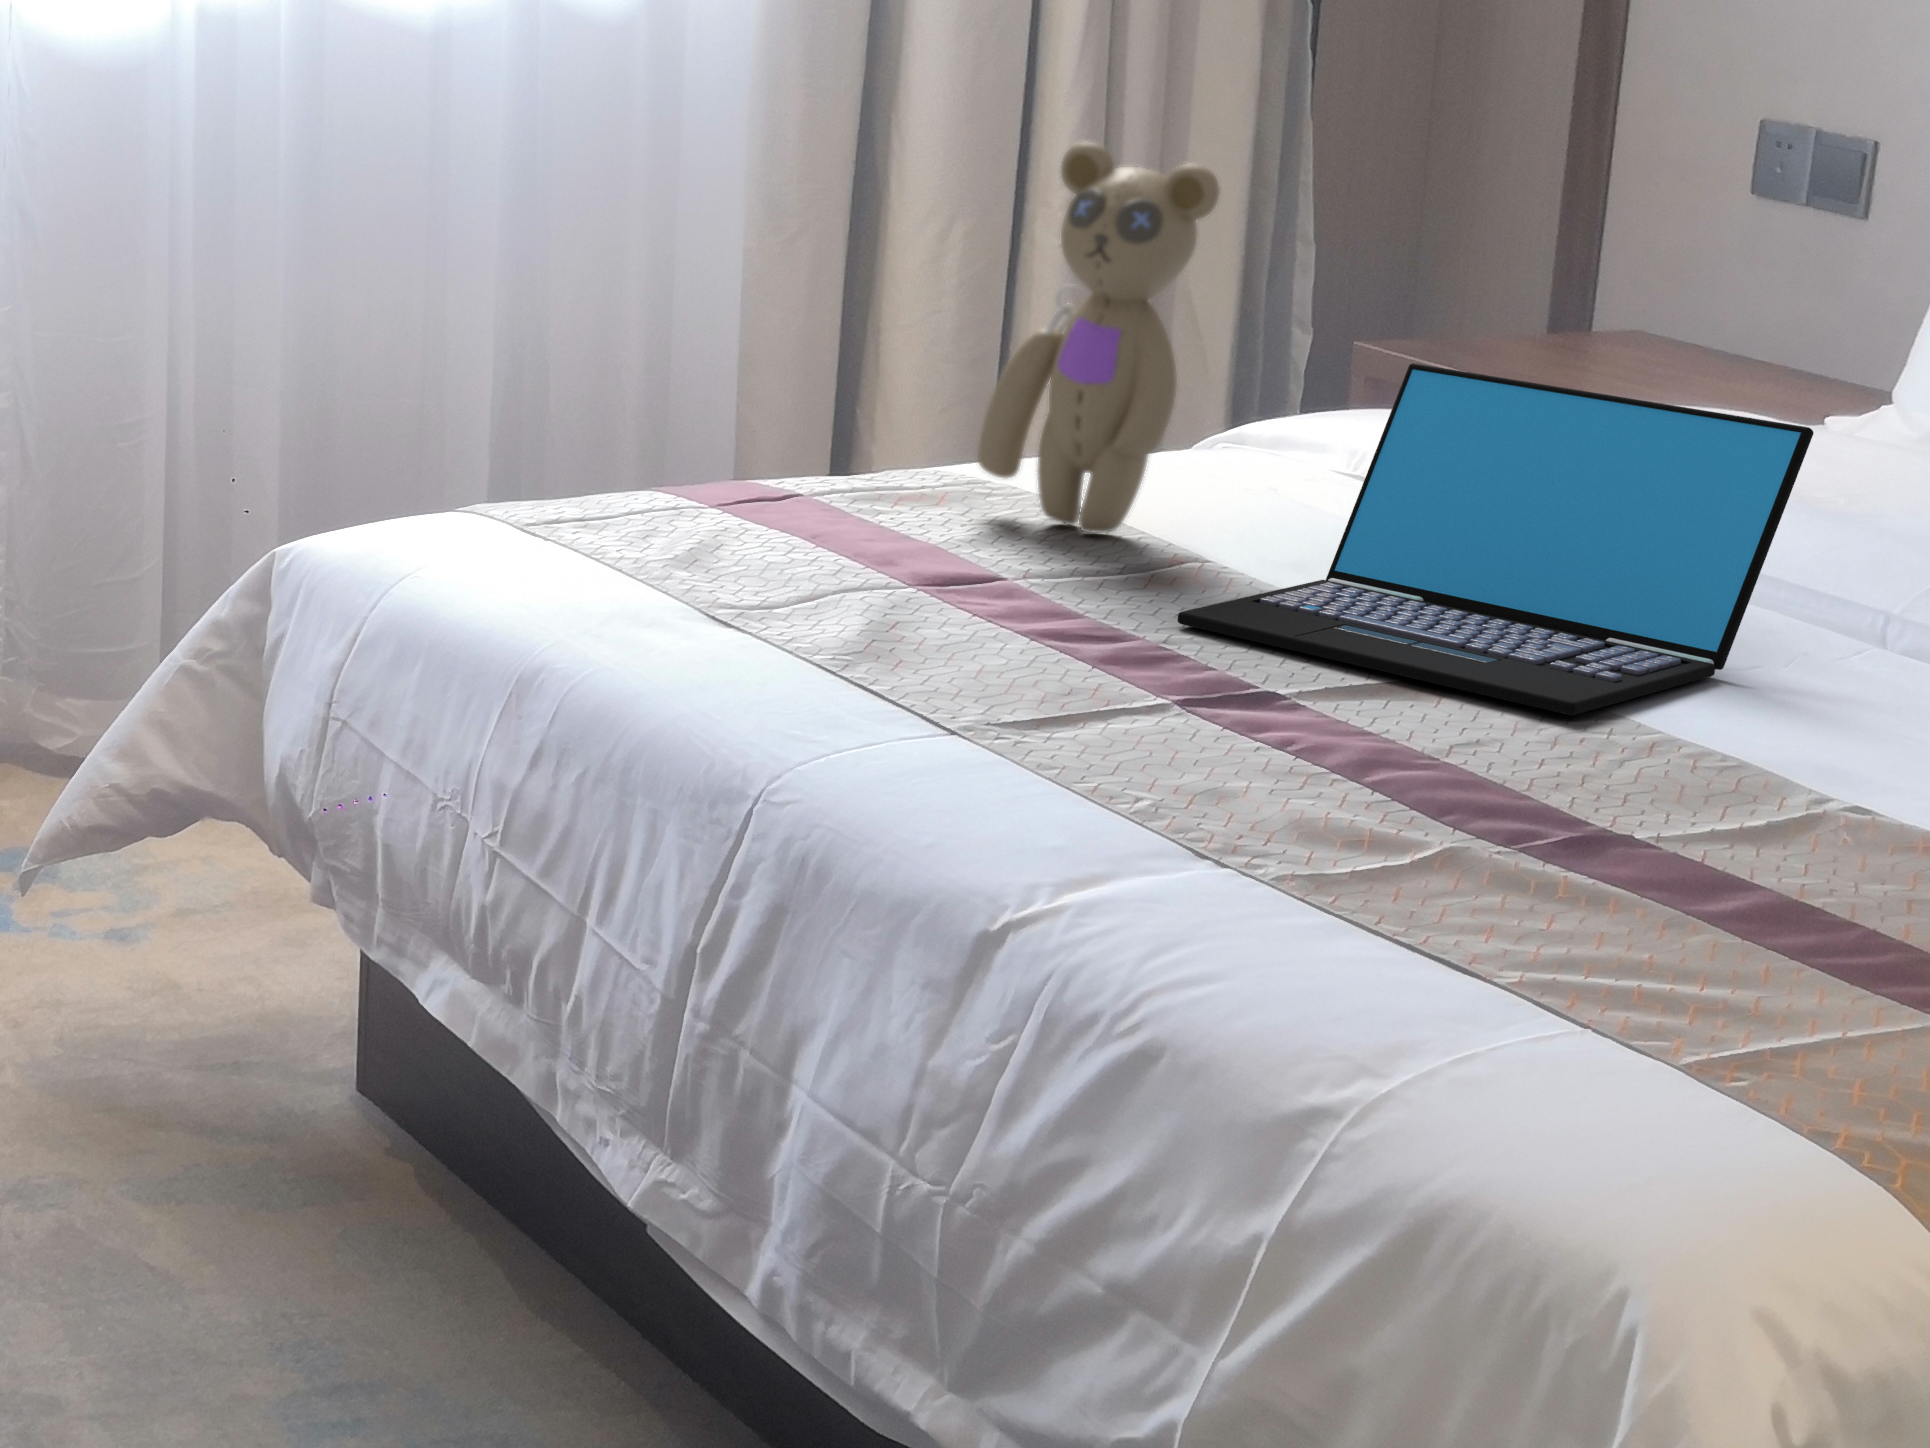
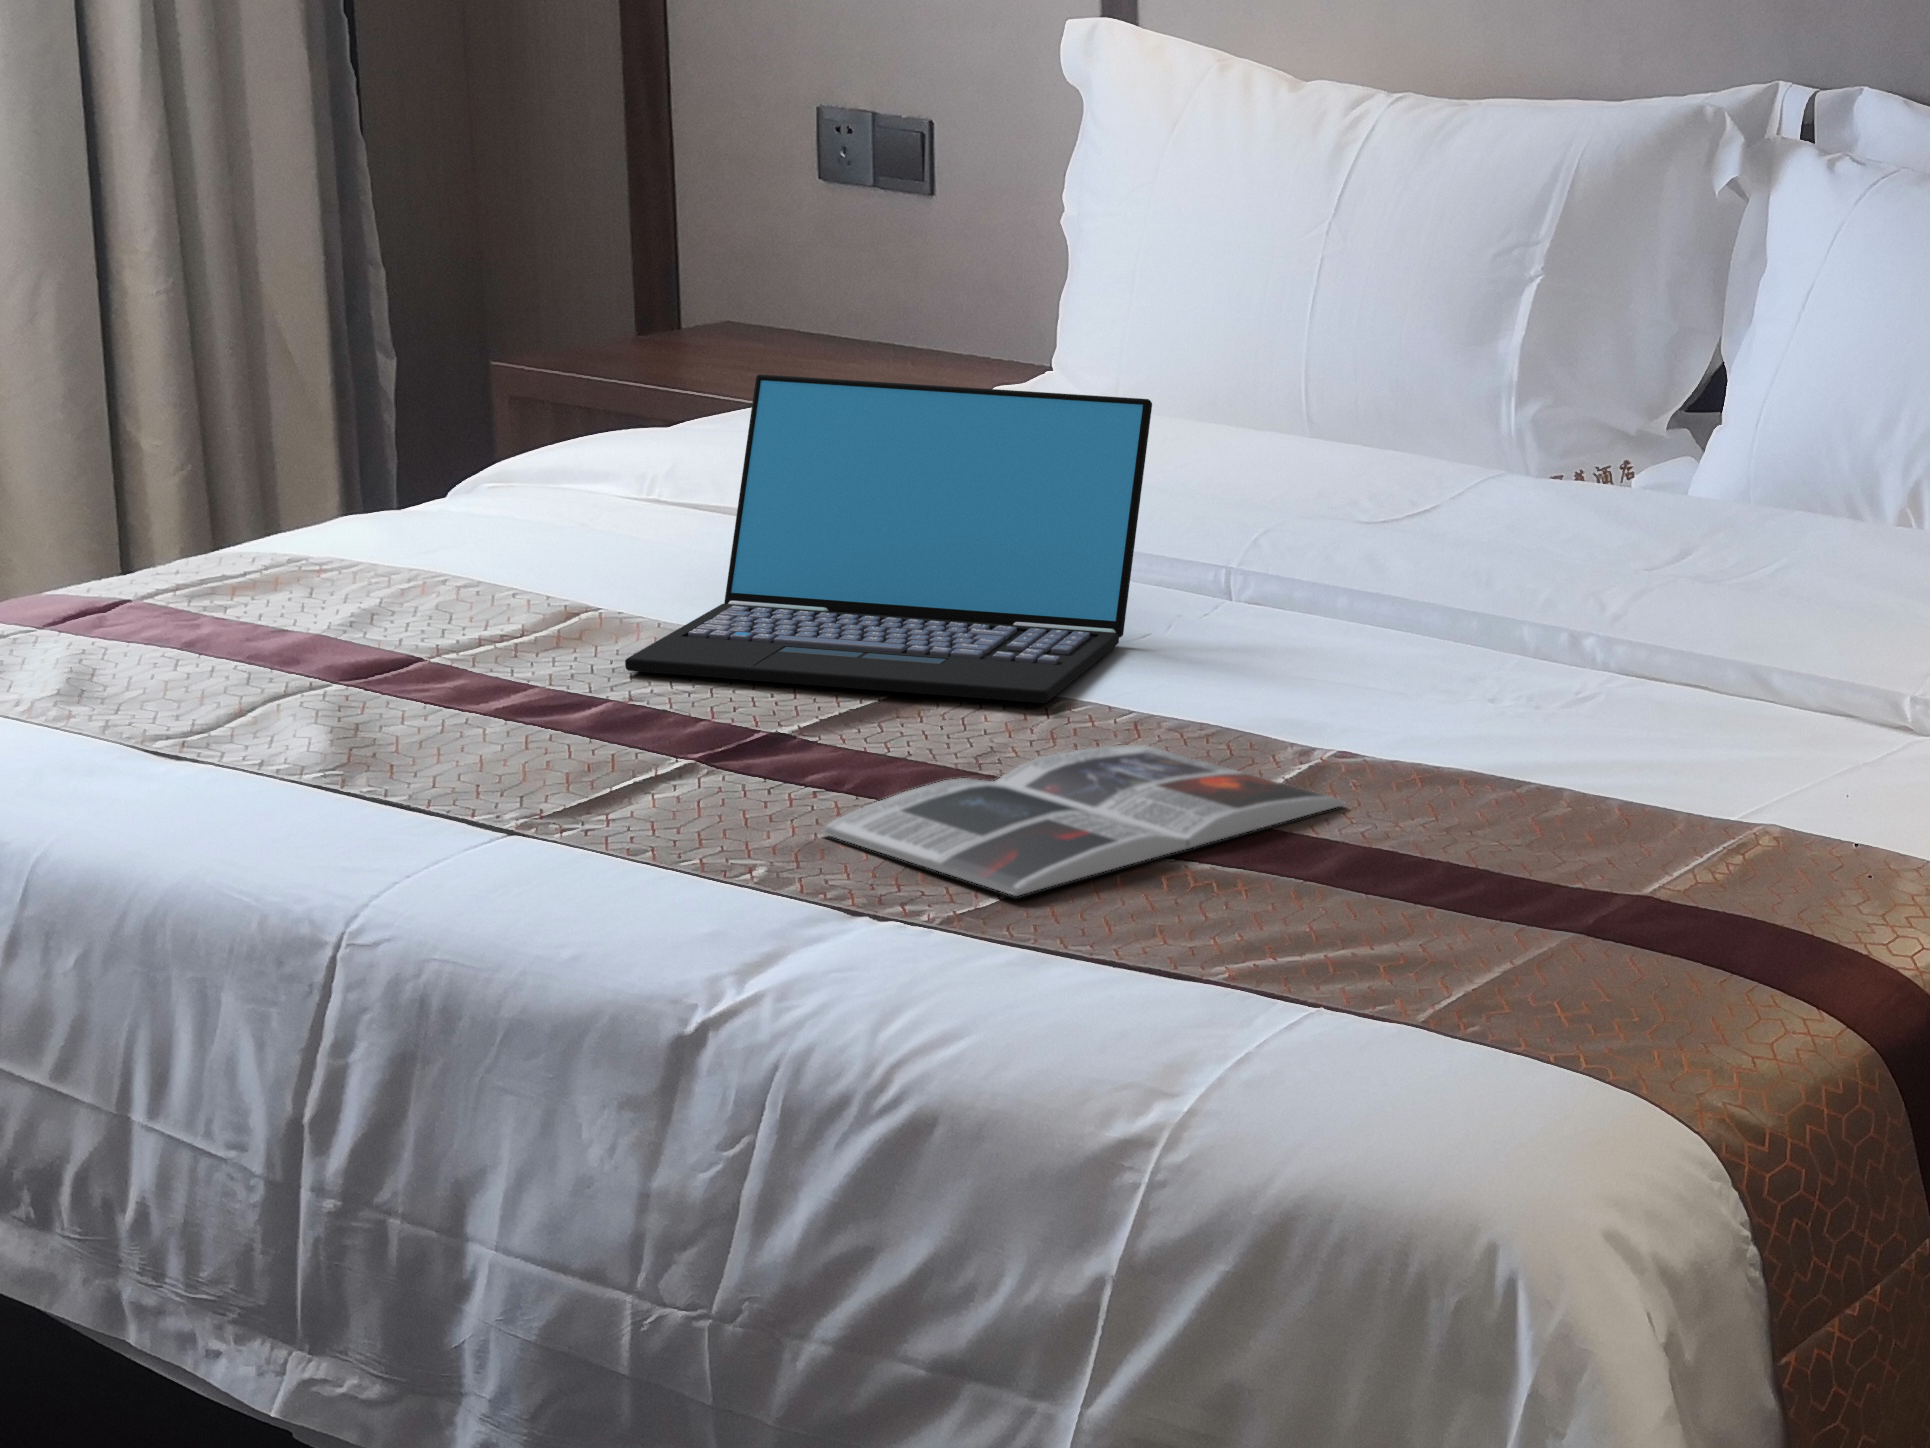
teddy bear: present [977,142,1220,533] -> none [314,168,540,587]
magazine: none [1230,760,1820,874] -> present [822,745,1344,896]

